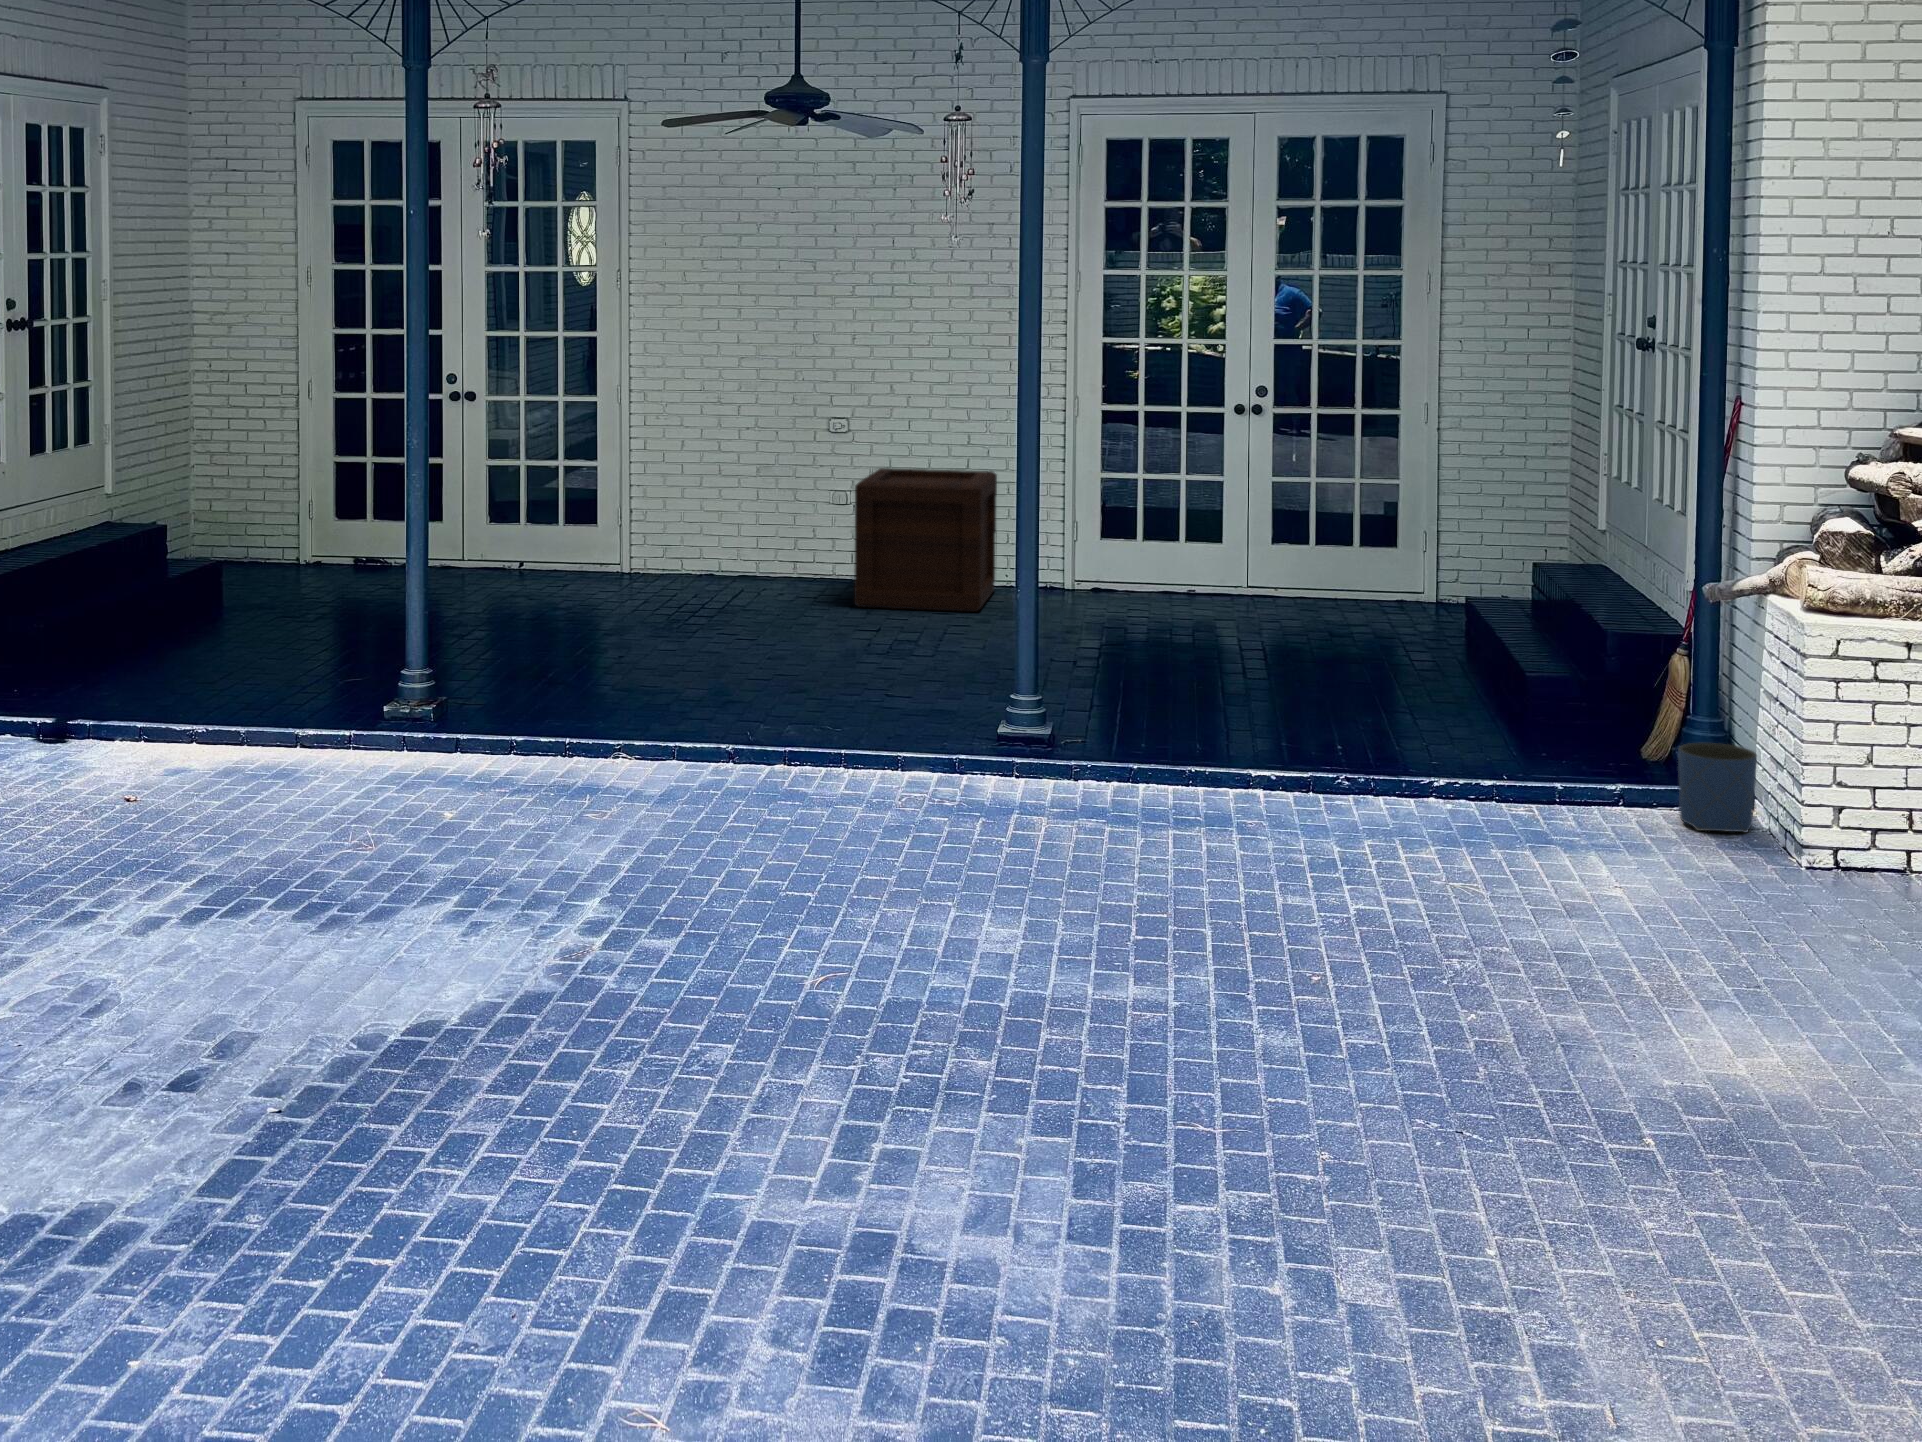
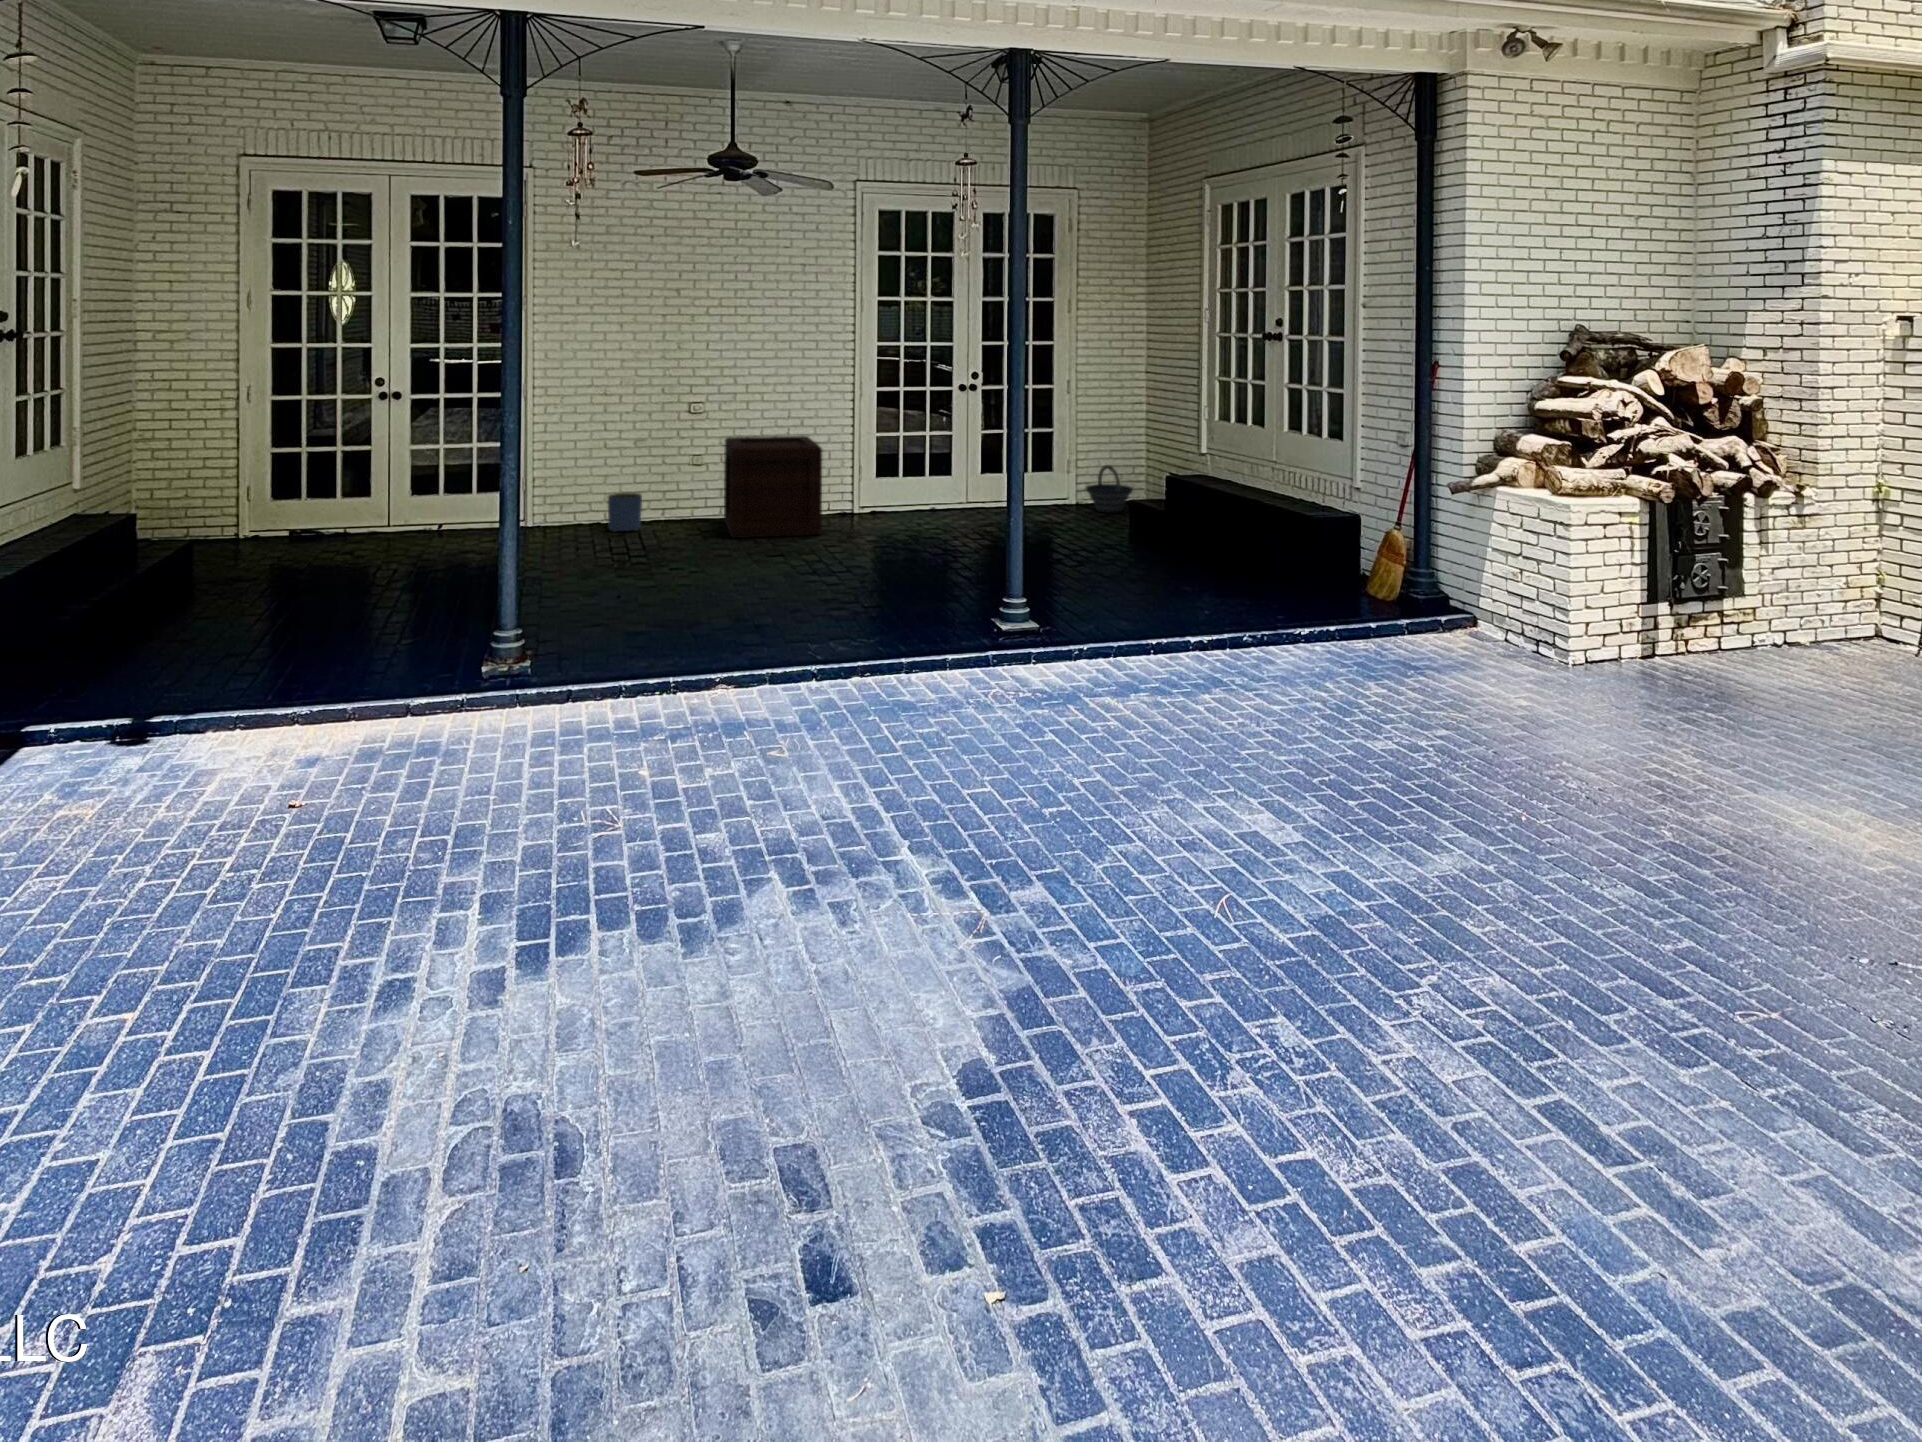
bucket: none [1435,540,1513,616] -> present [1086,465,1133,513]
planter: present [1678,743,1757,832] -> present [608,493,642,532]

